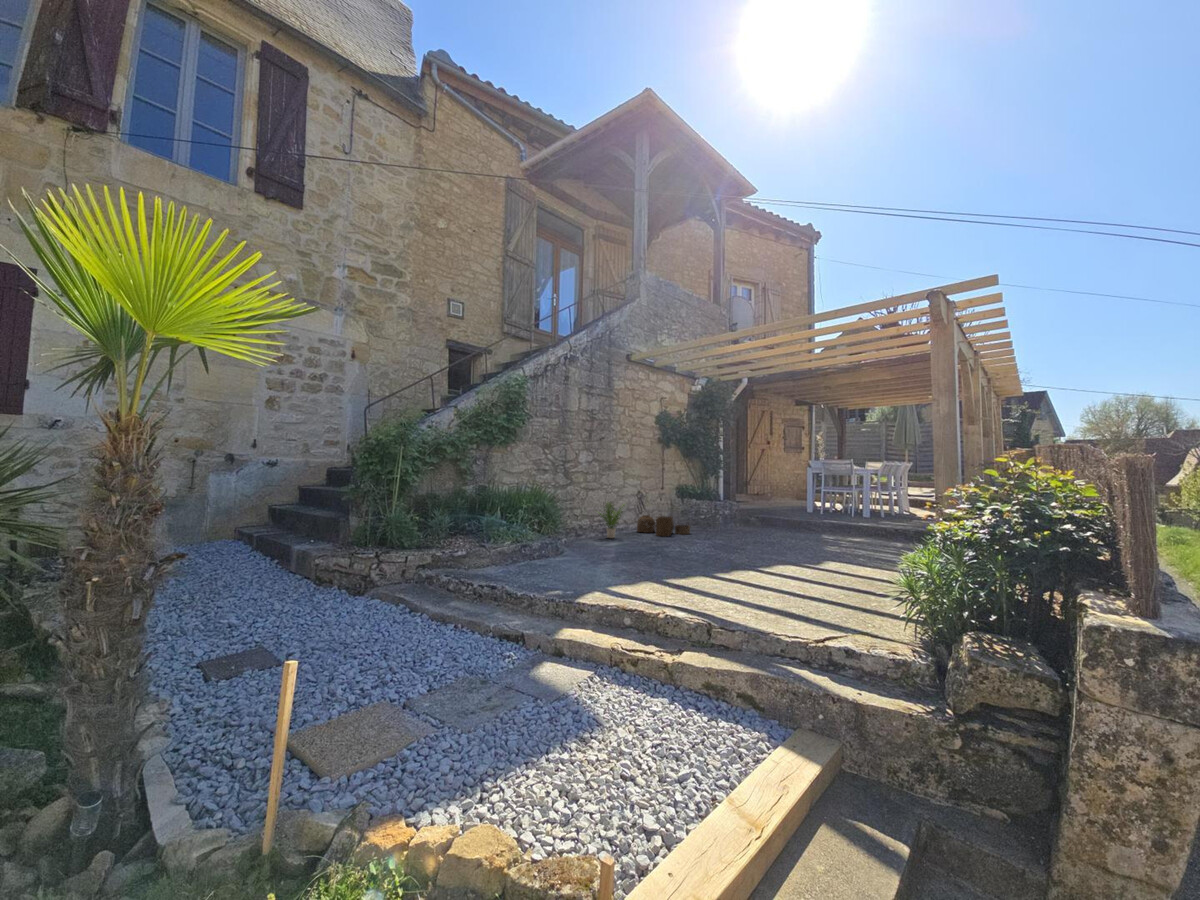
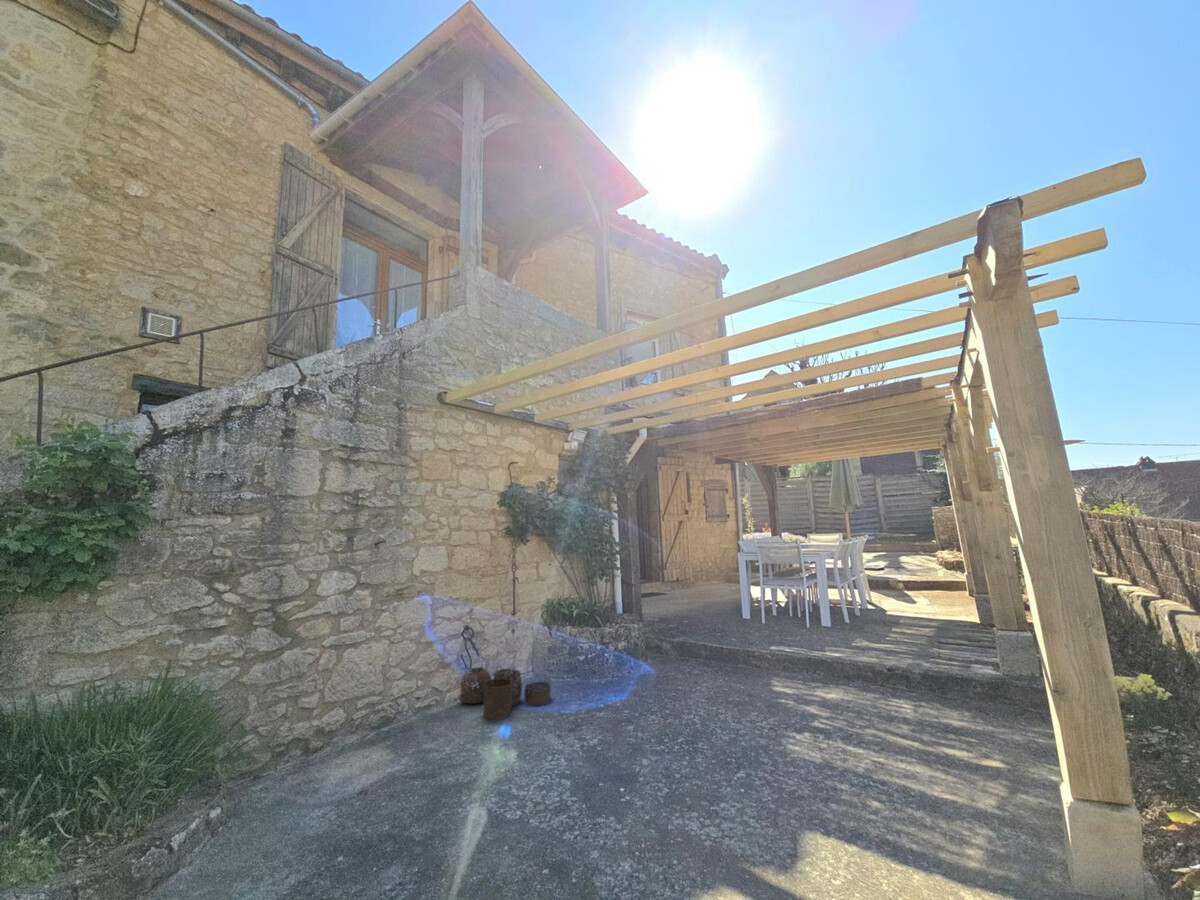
potted plant: present [598,503,624,538] -> none [349,659,417,744]

